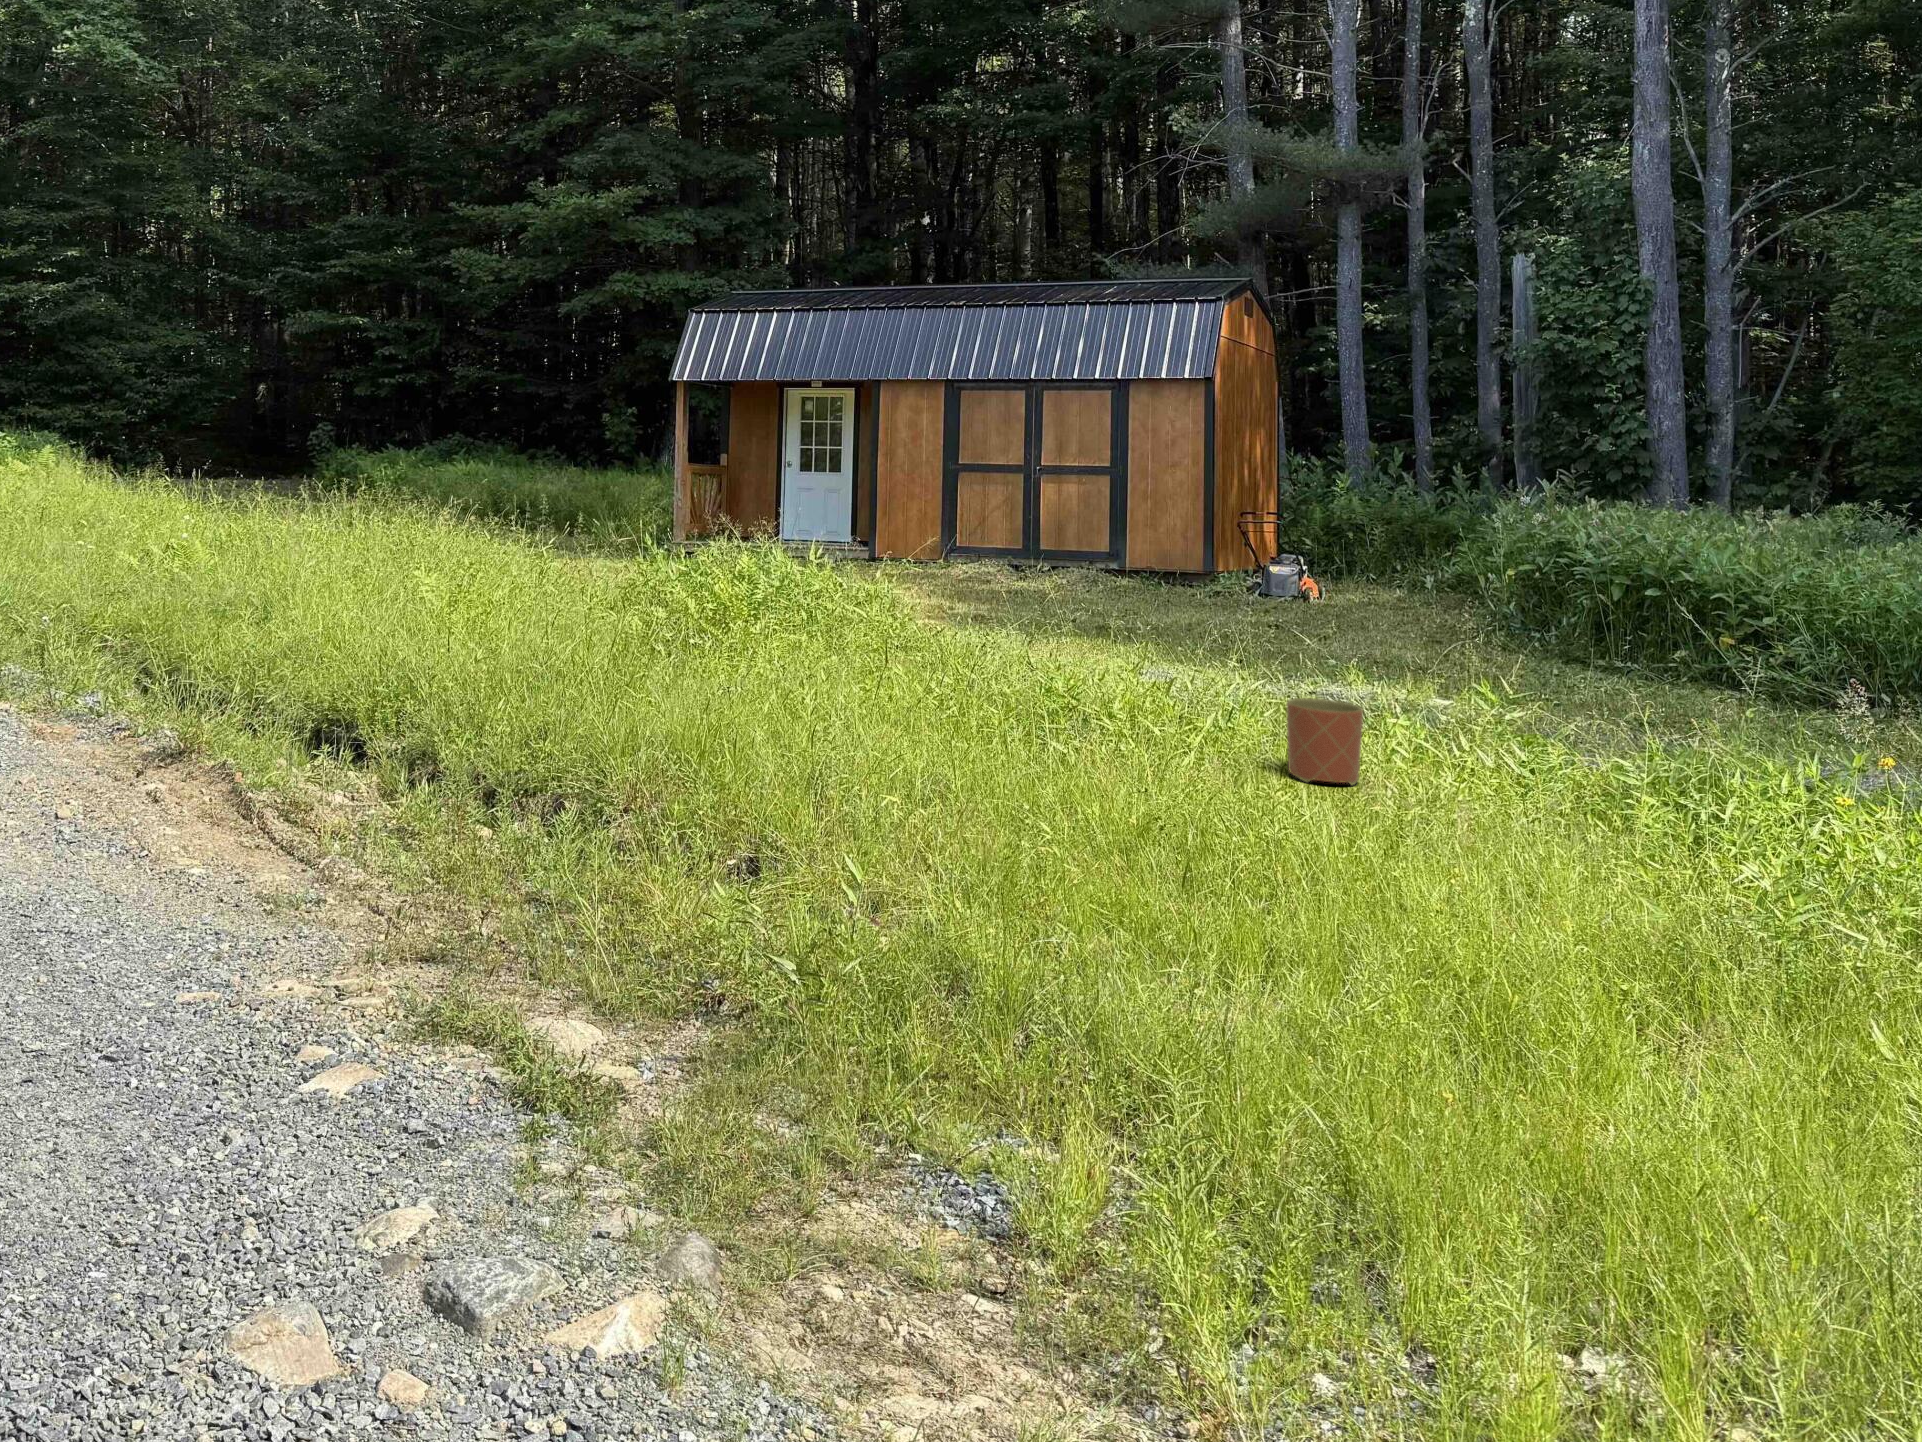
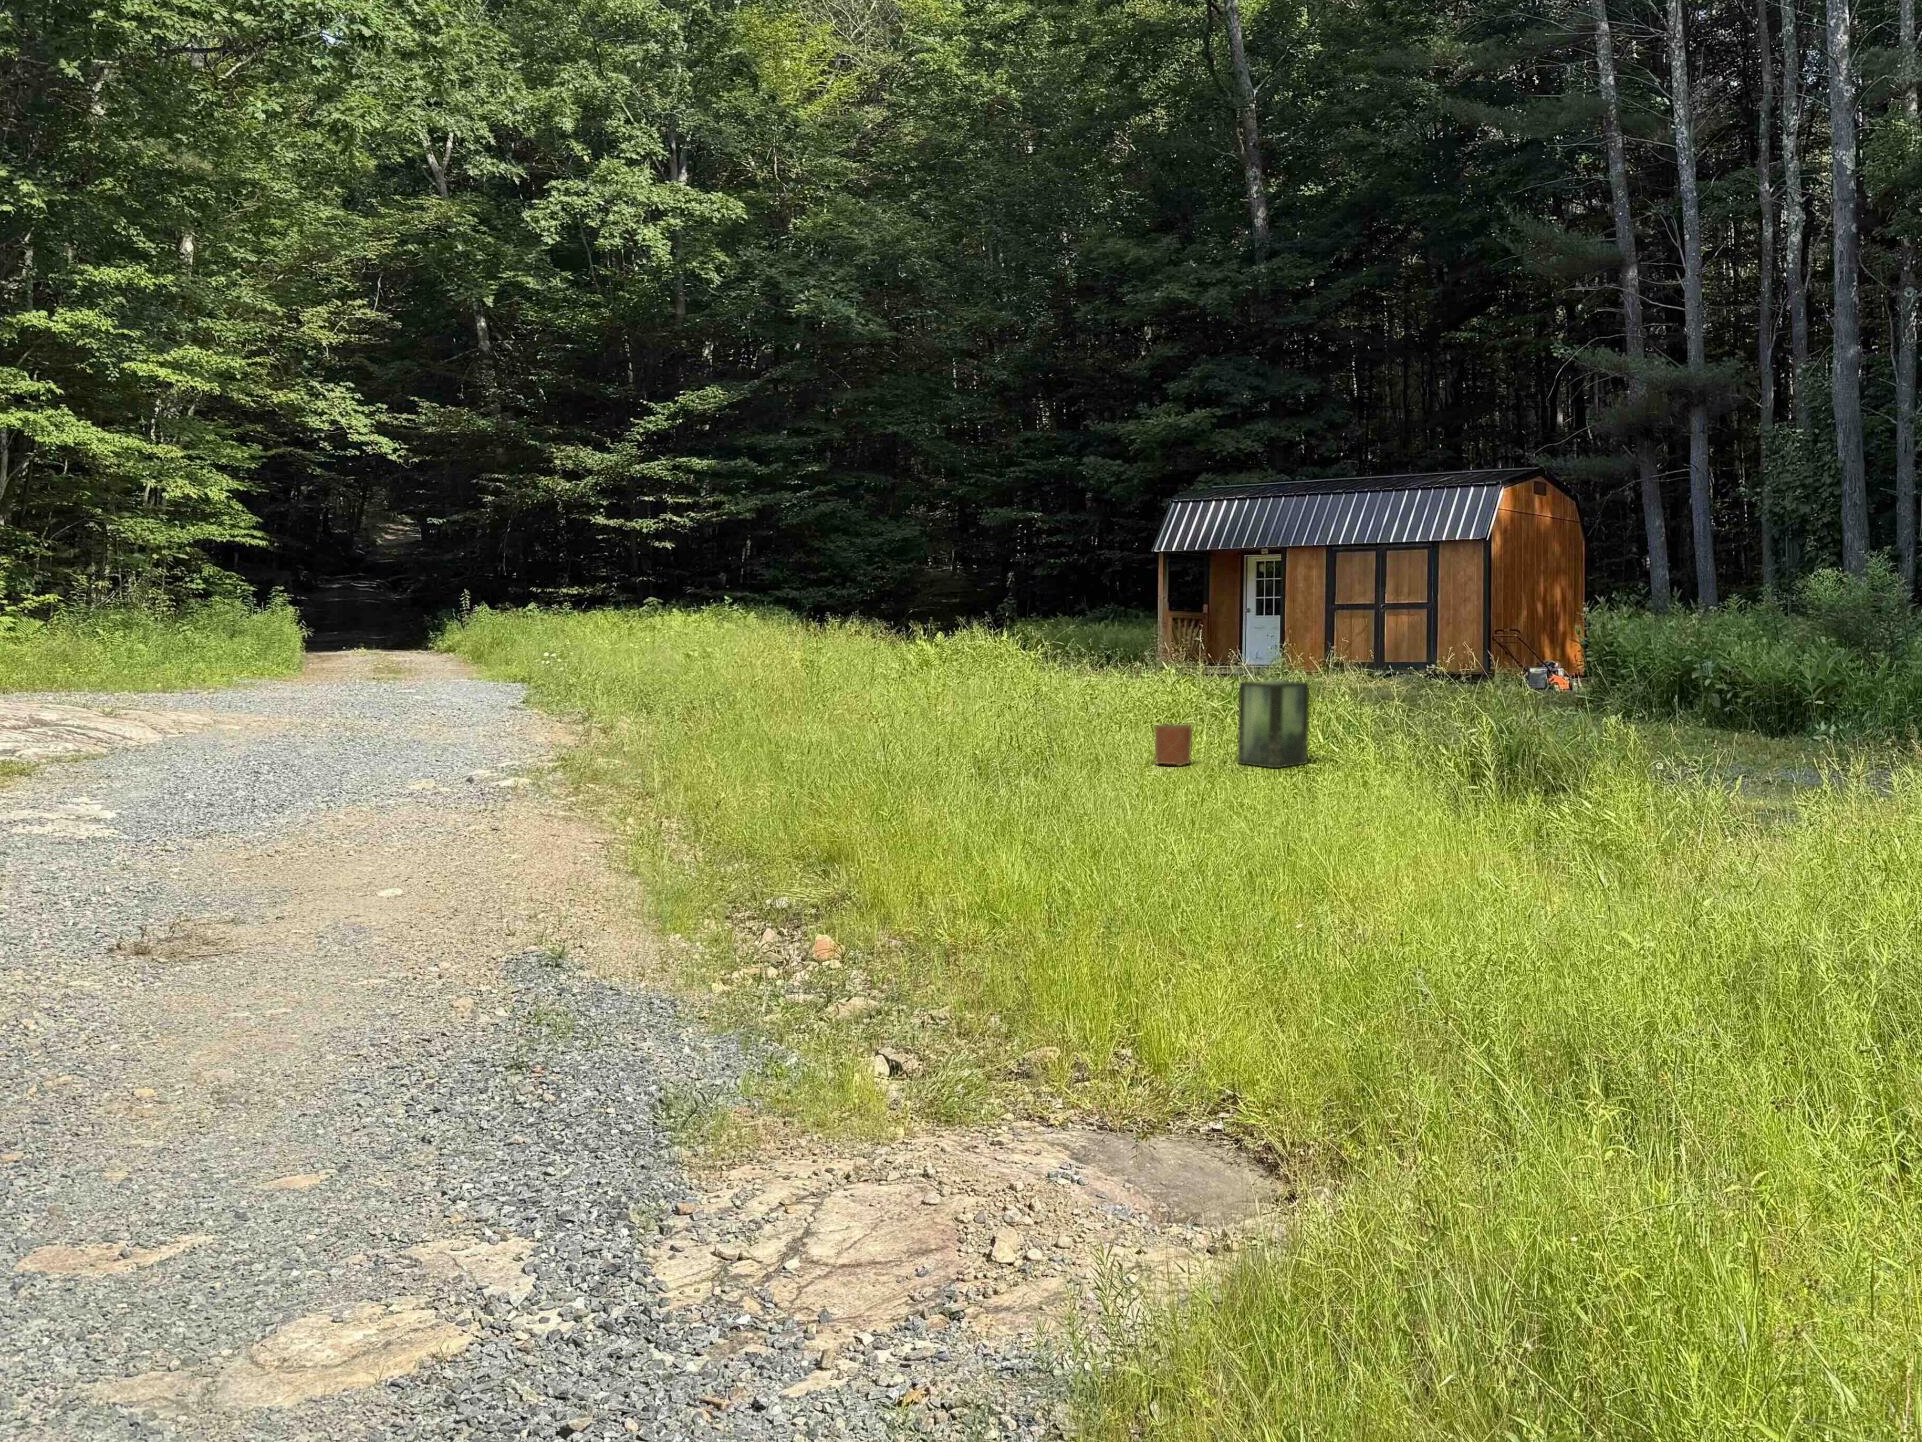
storage box: none [1423,611,1535,789] -> present [1238,680,1309,768]

